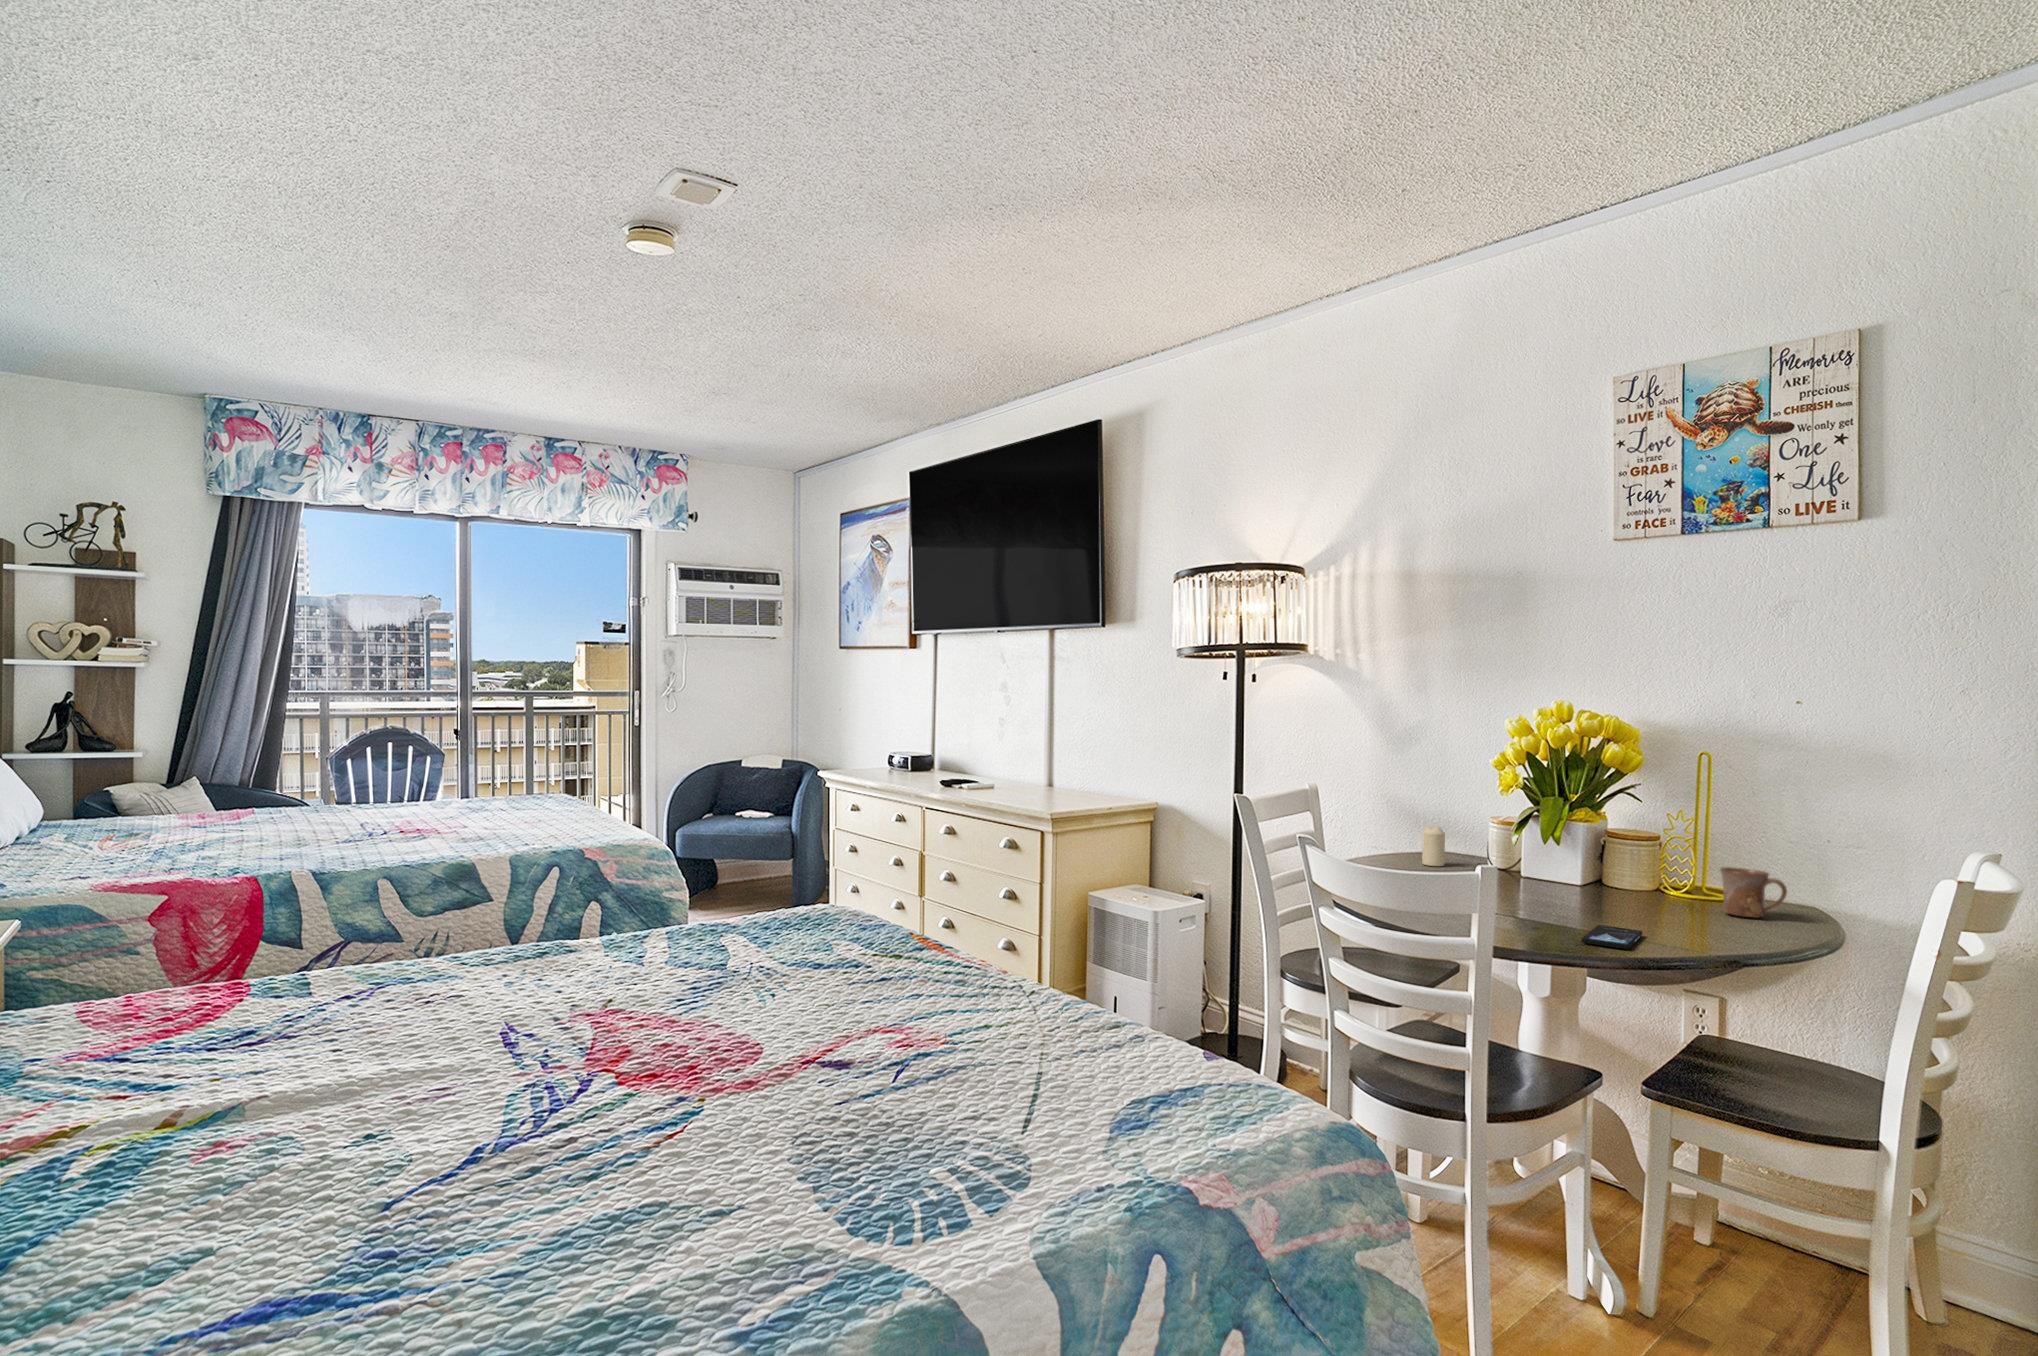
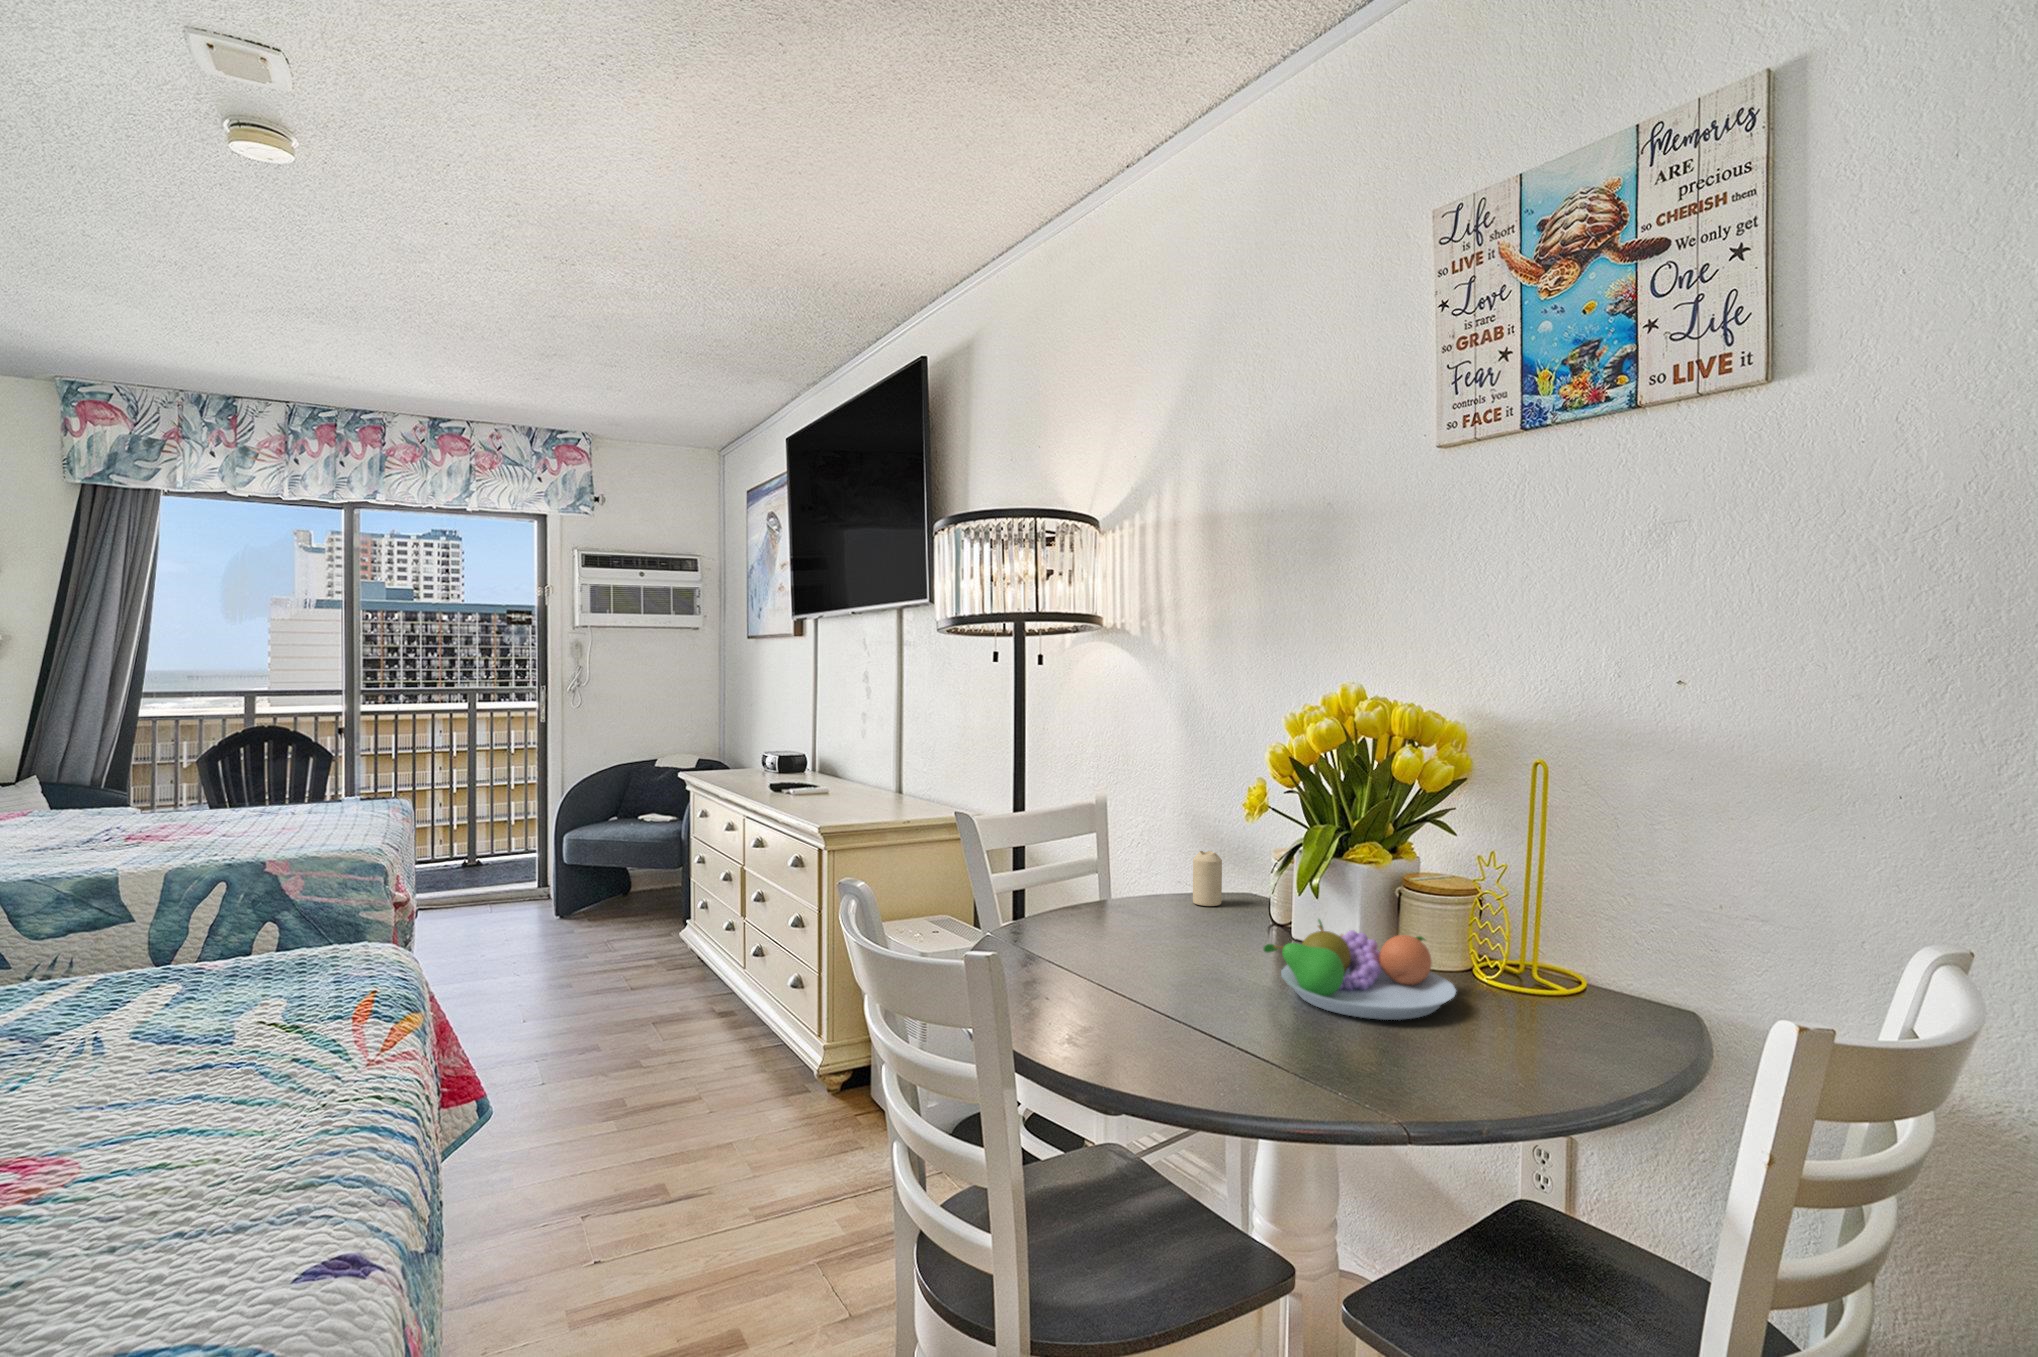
fruit bowl: none [1547,862,1675,920] -> present [1264,919,1456,1020]
mug: present [1720,867,1787,918] -> none [1540,933,1639,1018]
smartphone: present [1582,925,1643,949] -> none [1230,1032,1356,1092]

